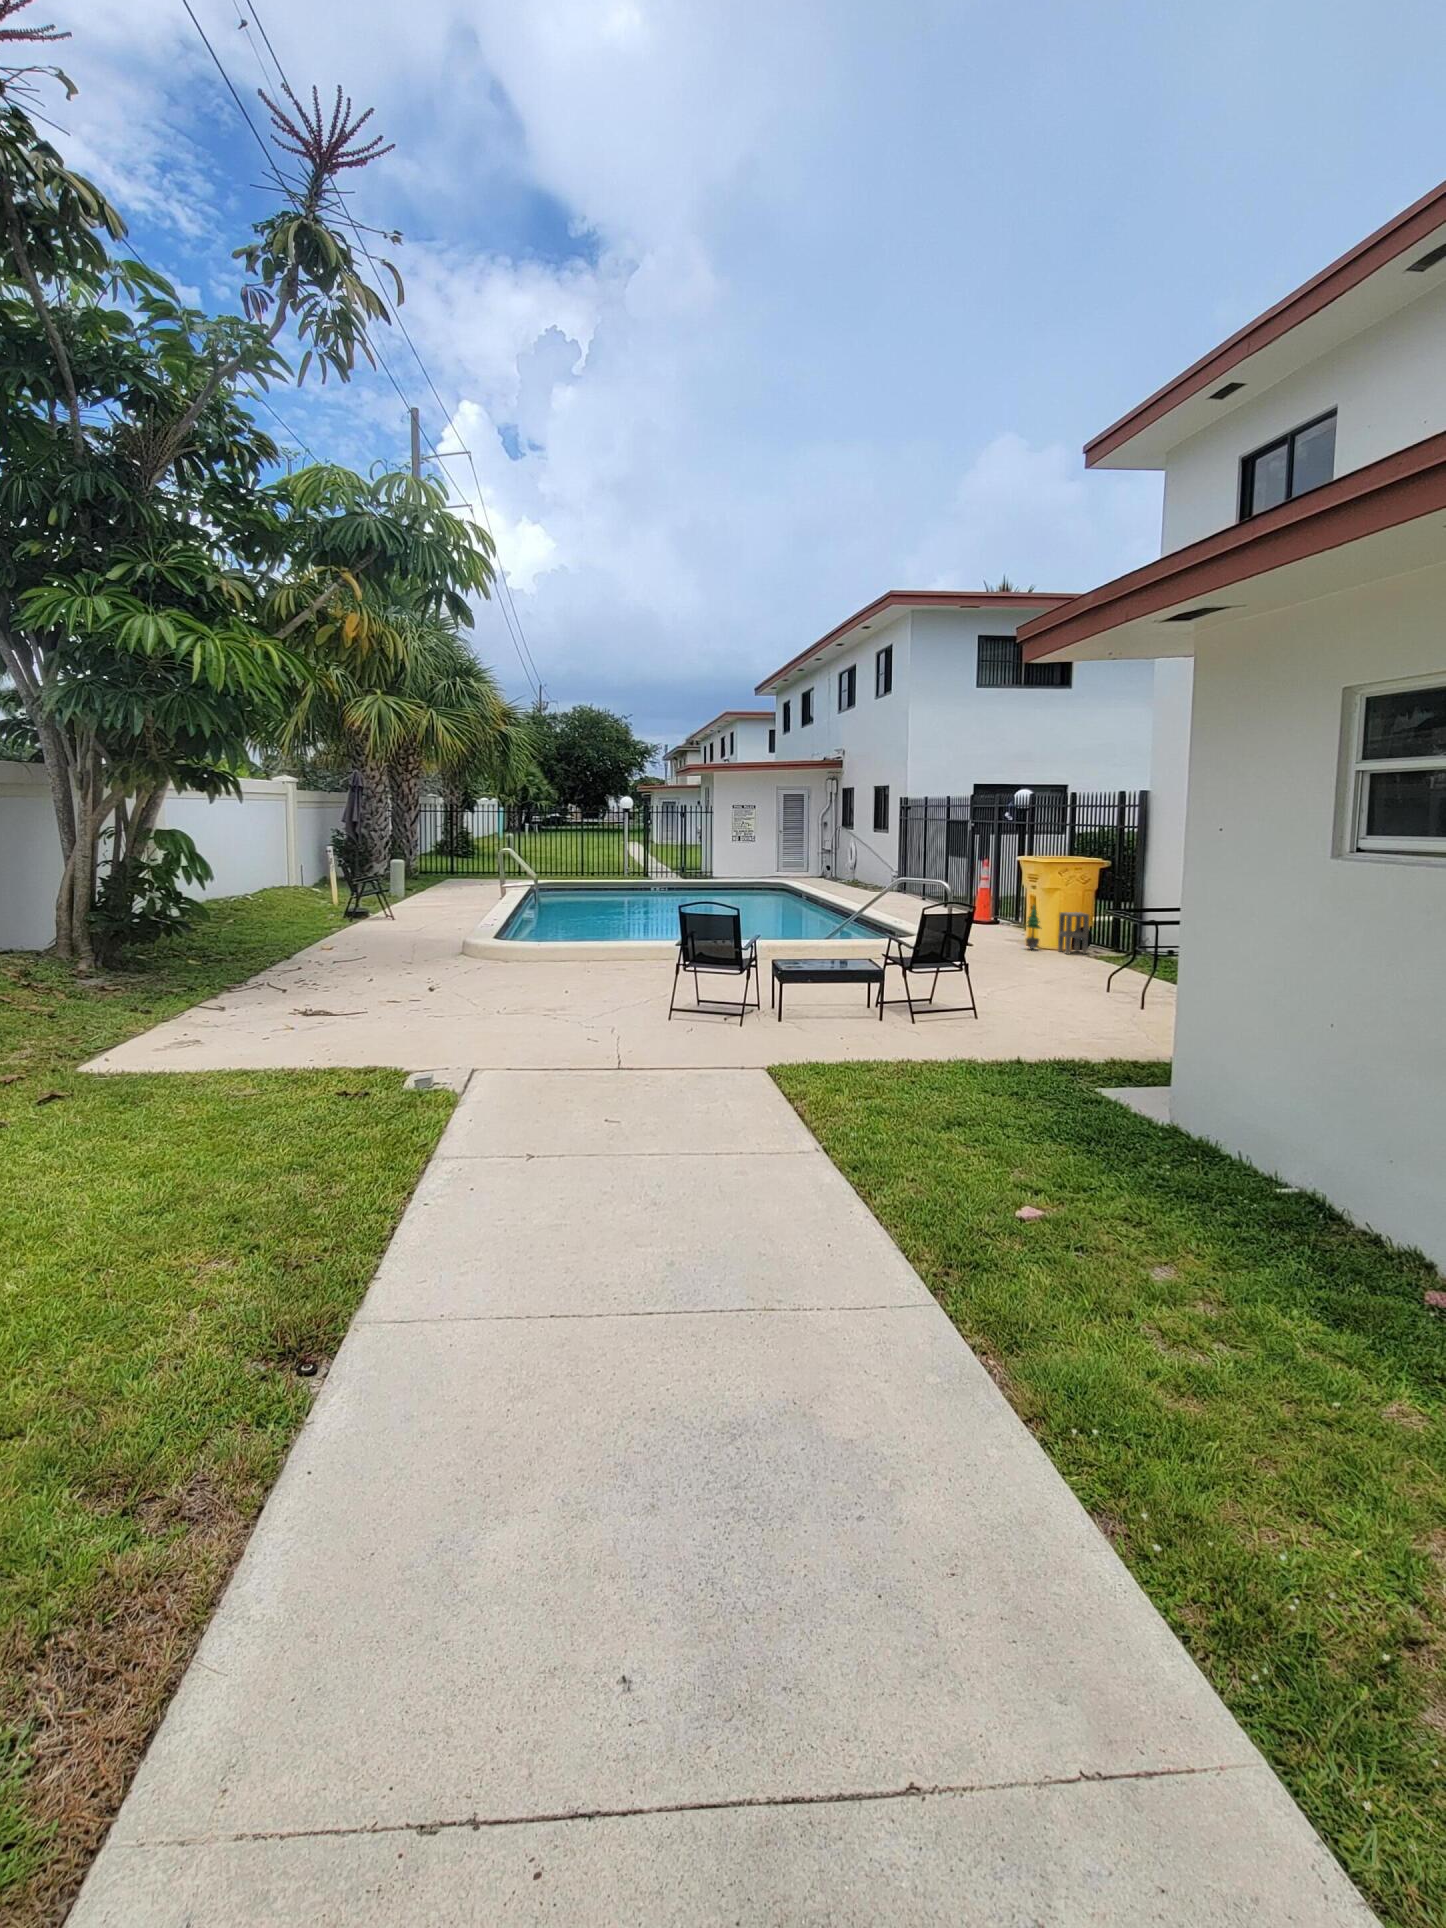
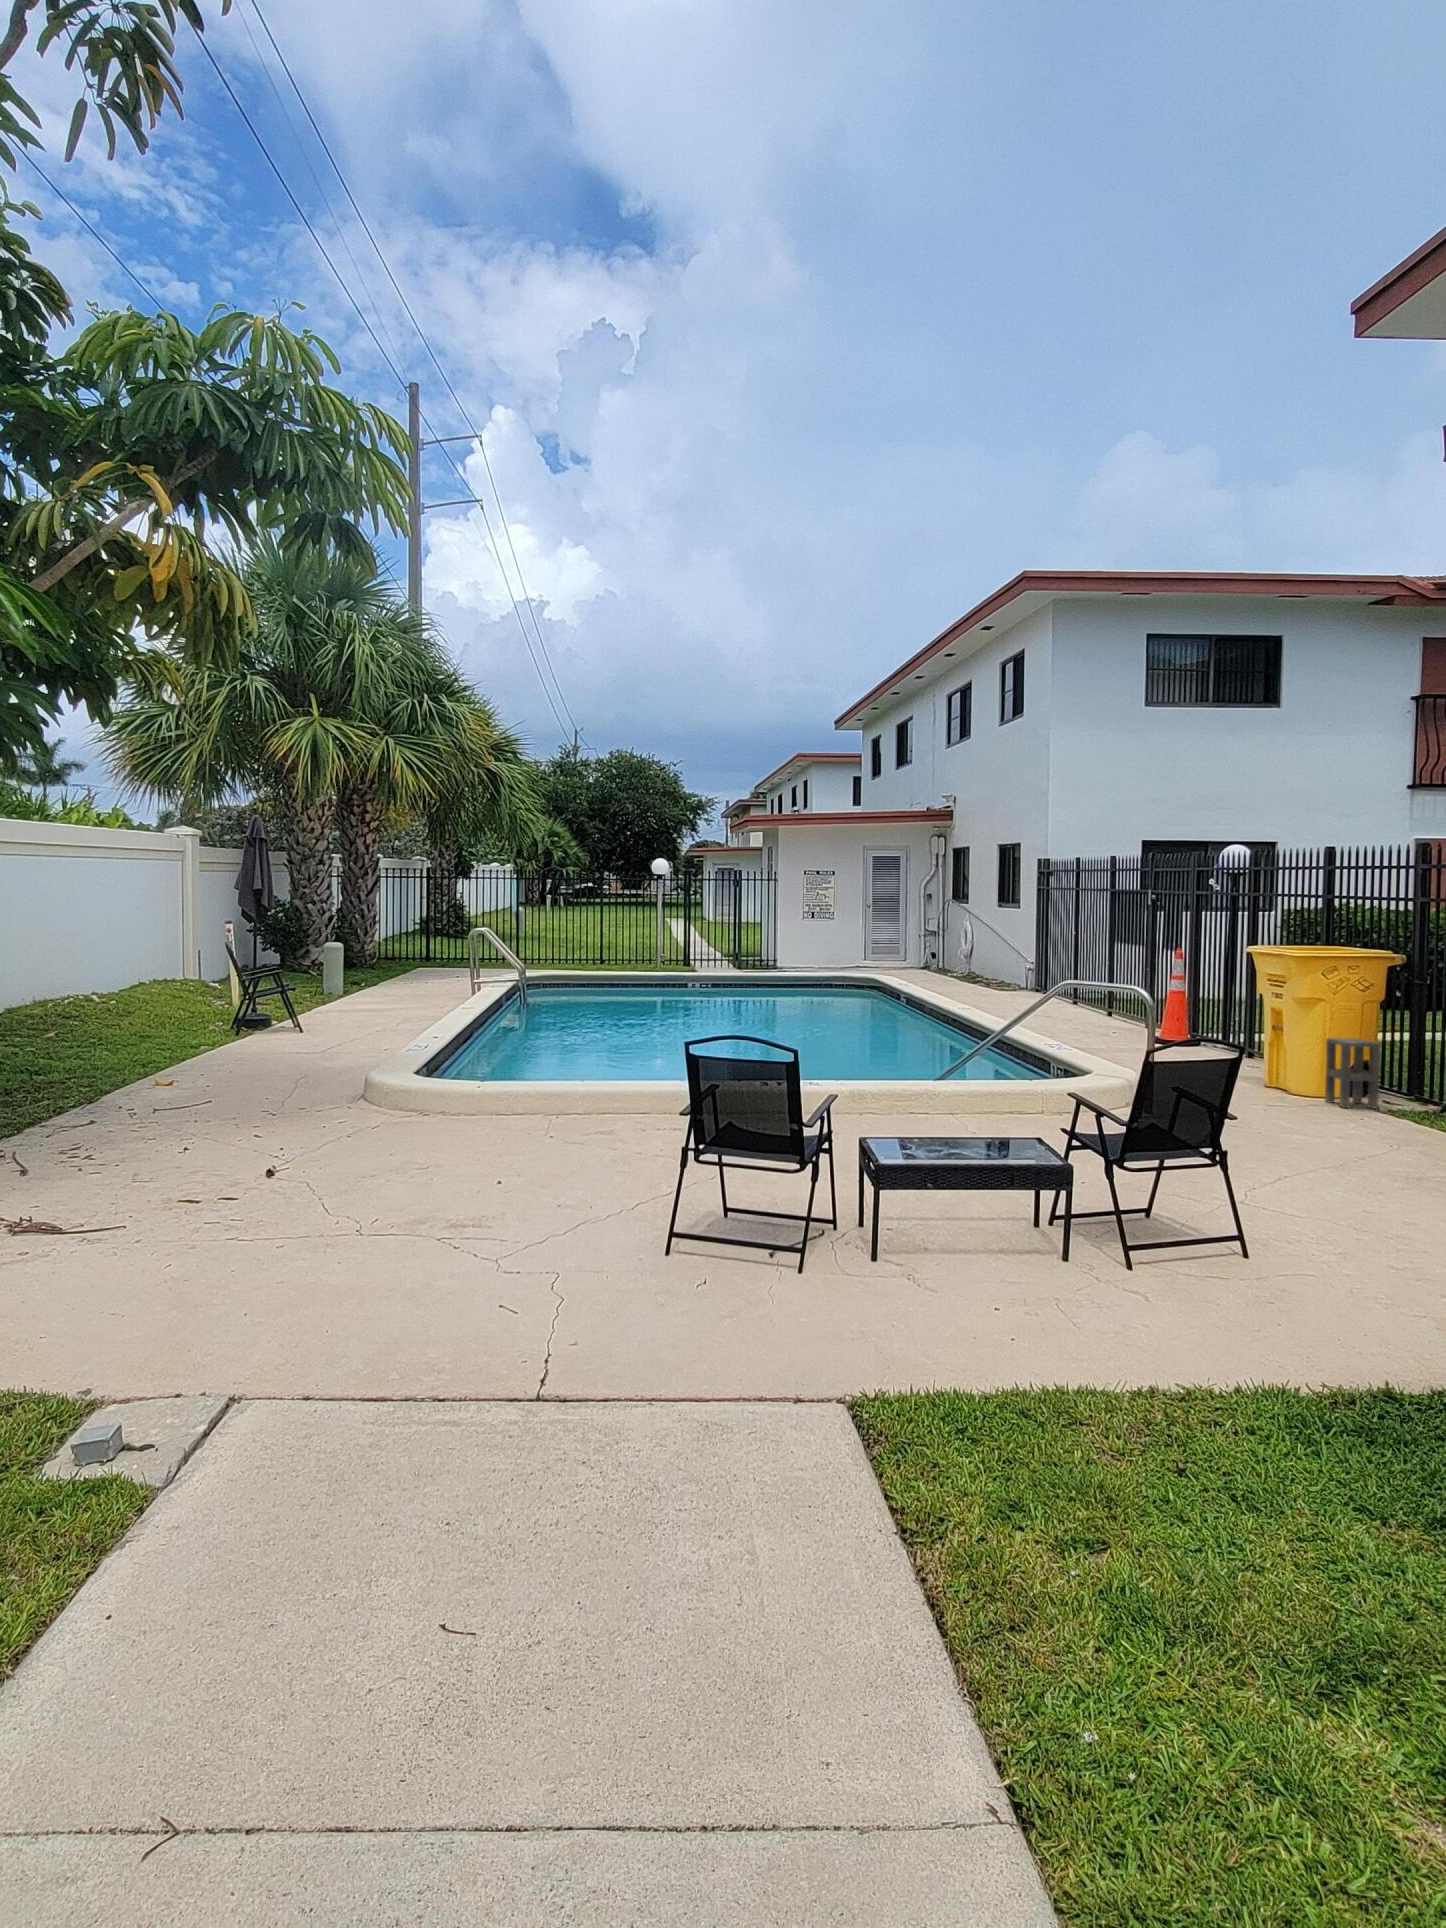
potted tree: present [1026,905,1042,949] -> none [1267,1023,1297,1098]

